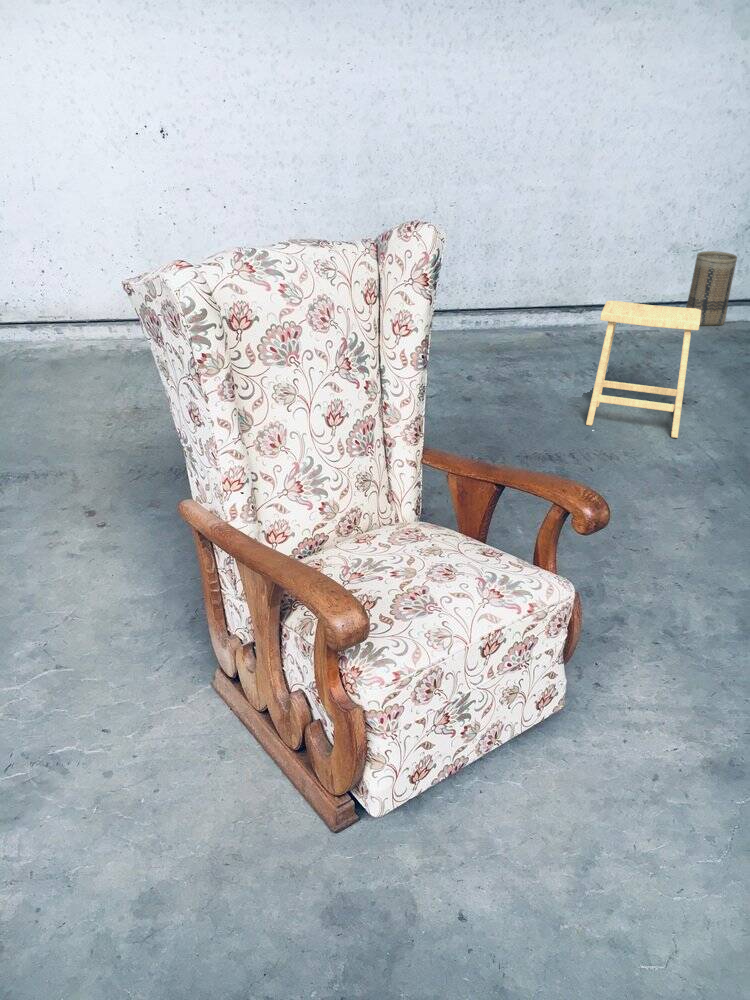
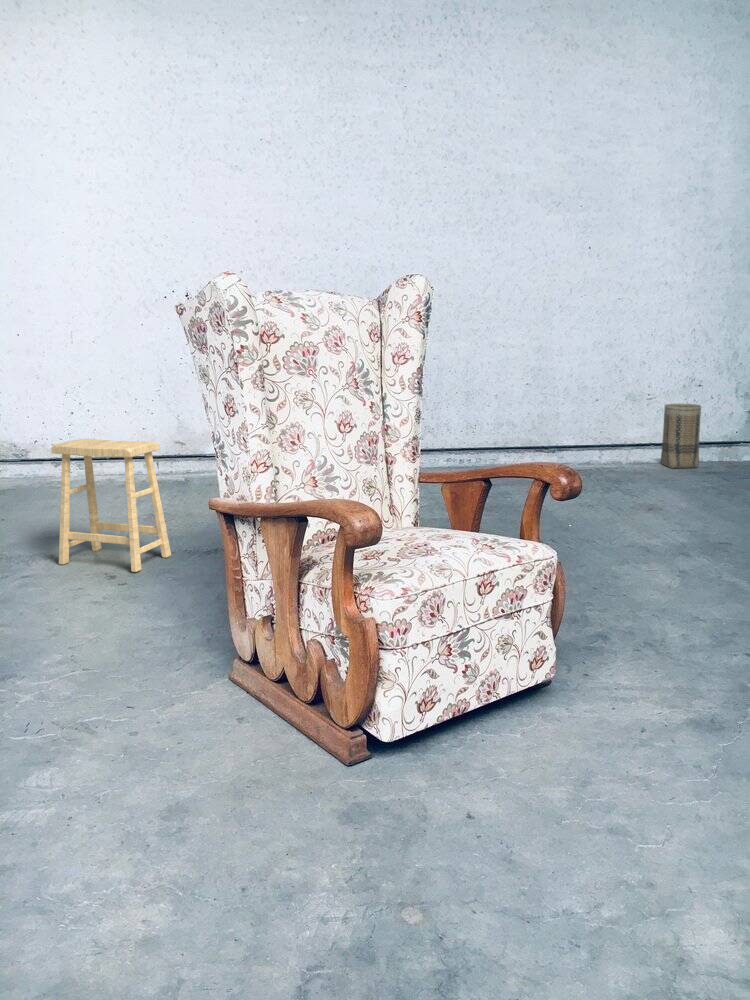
footstool: present [586,301,701,438] -> present [51,439,171,572]

